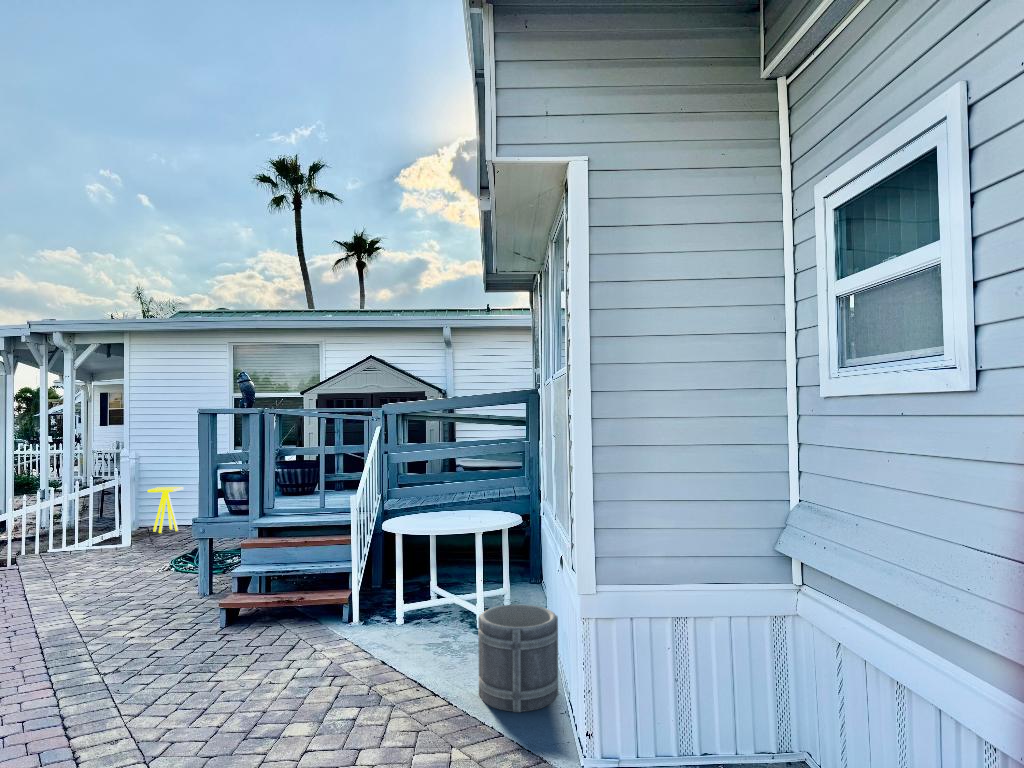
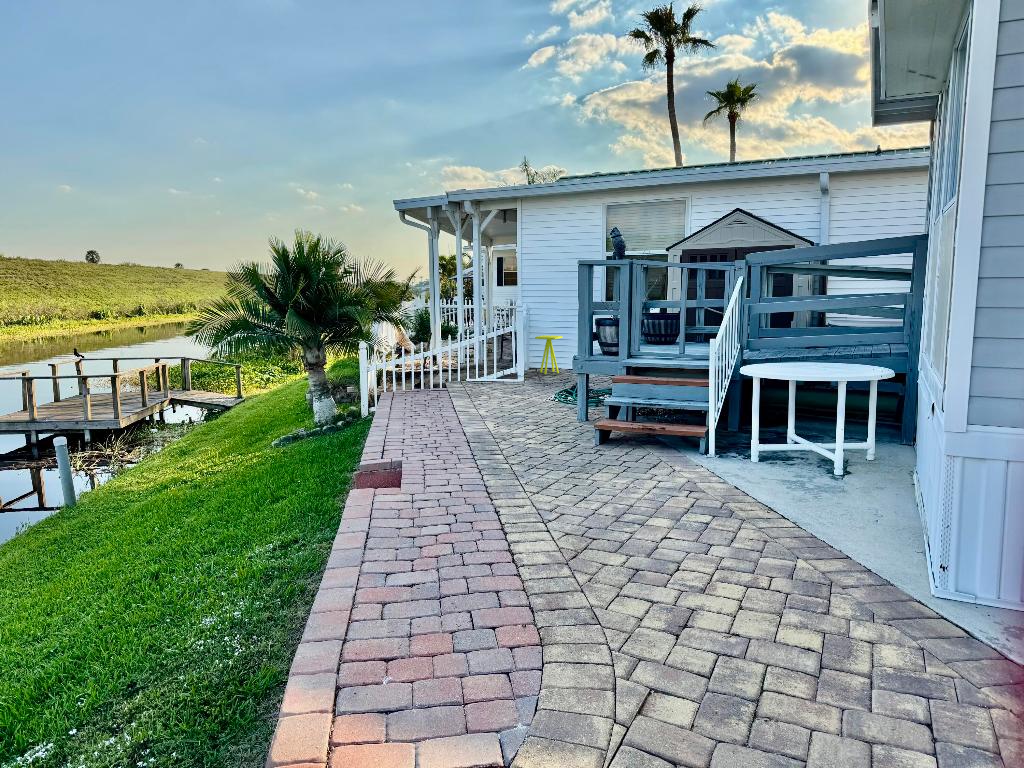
bucket: present [478,604,558,713] -> none [830,450,928,551]

